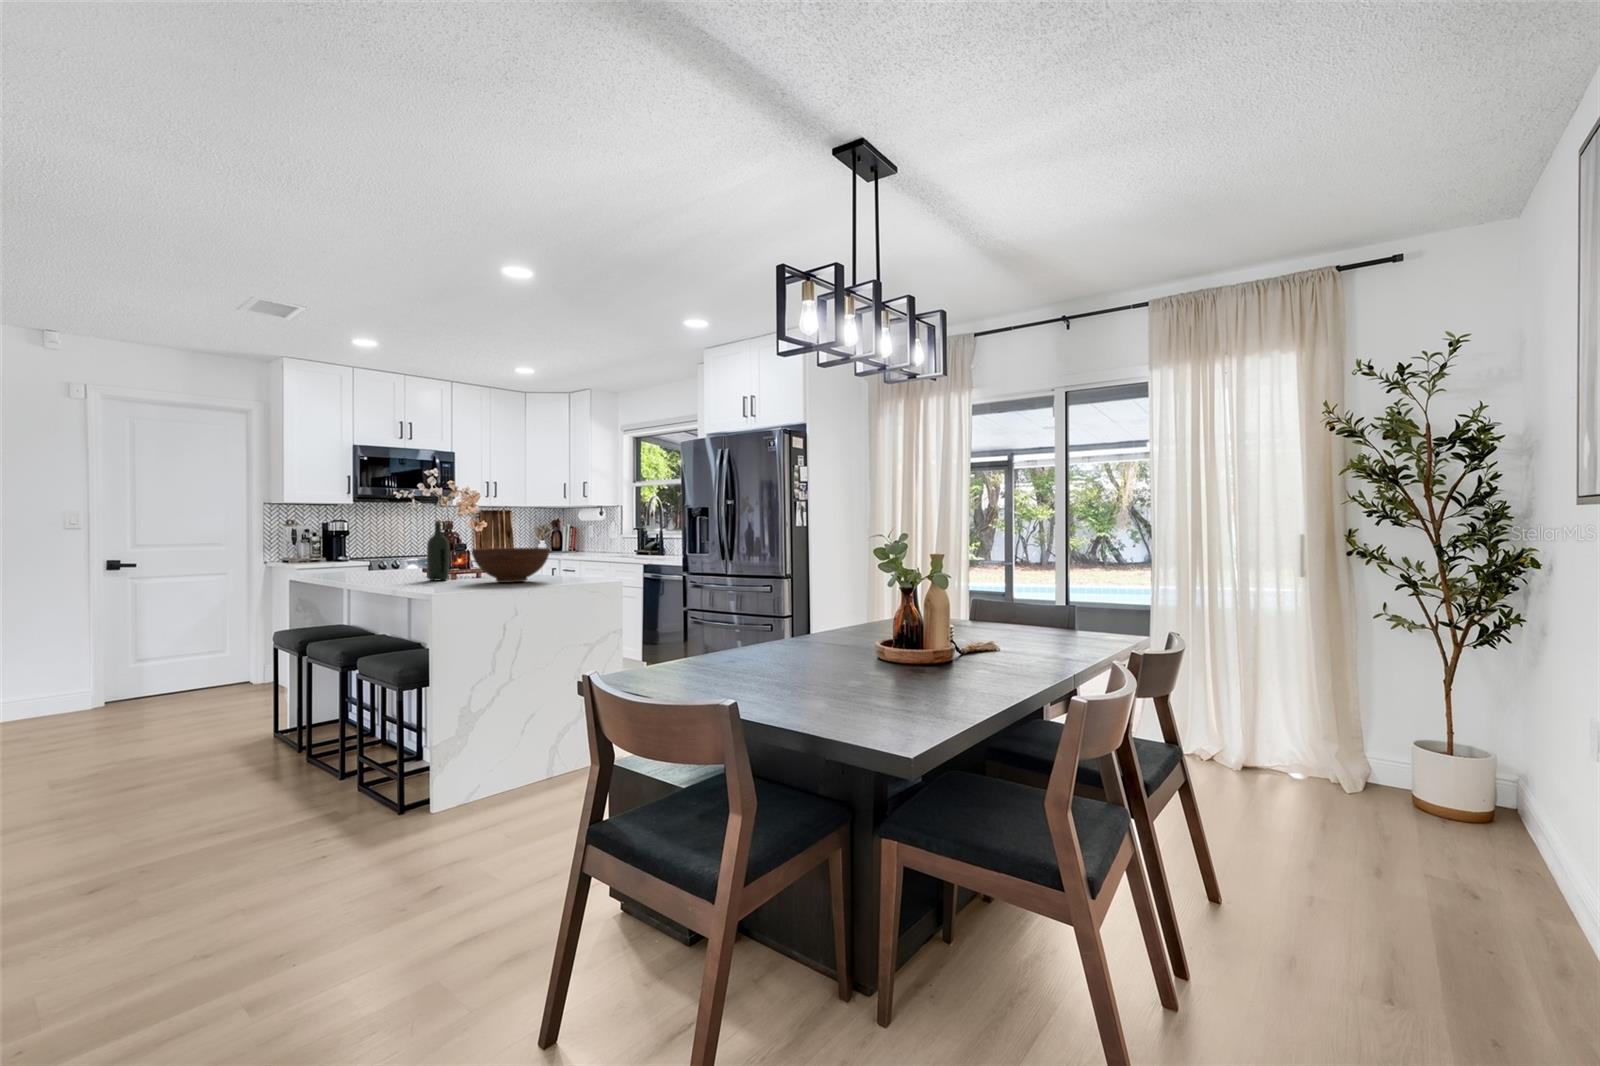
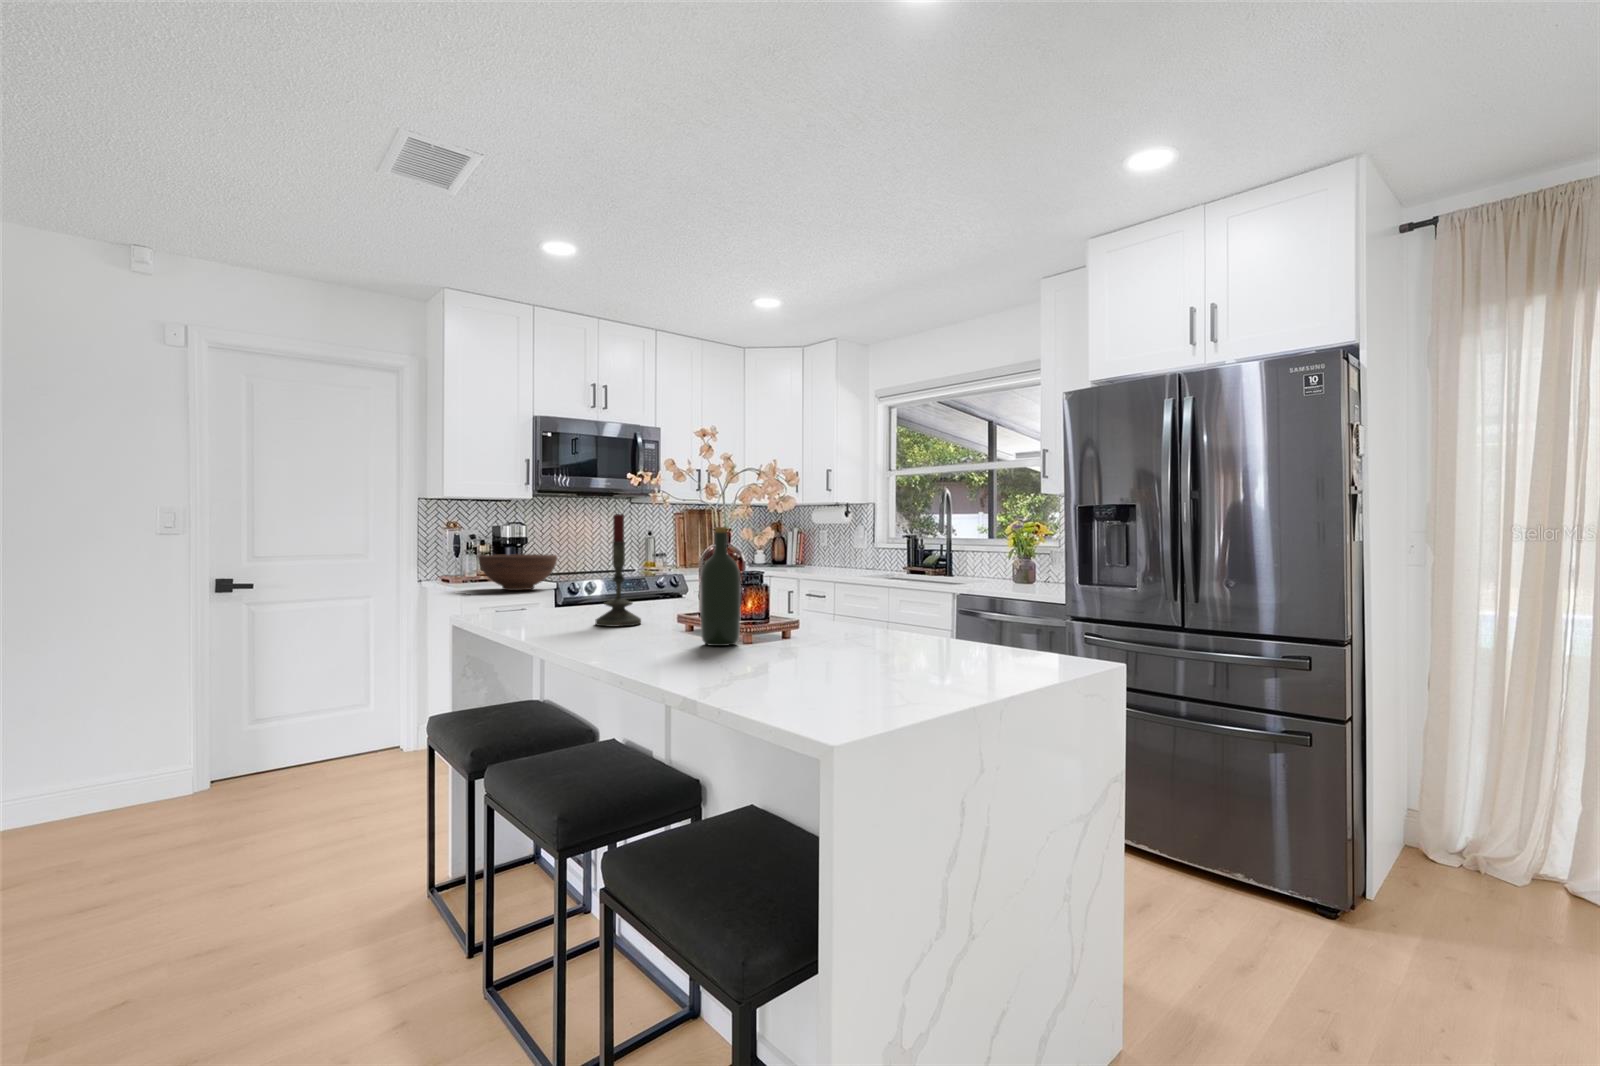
candle: none [377,512,406,576] -> present [595,514,641,627]
fruit bowl: present [472,548,550,582] -> present [478,554,557,591]

